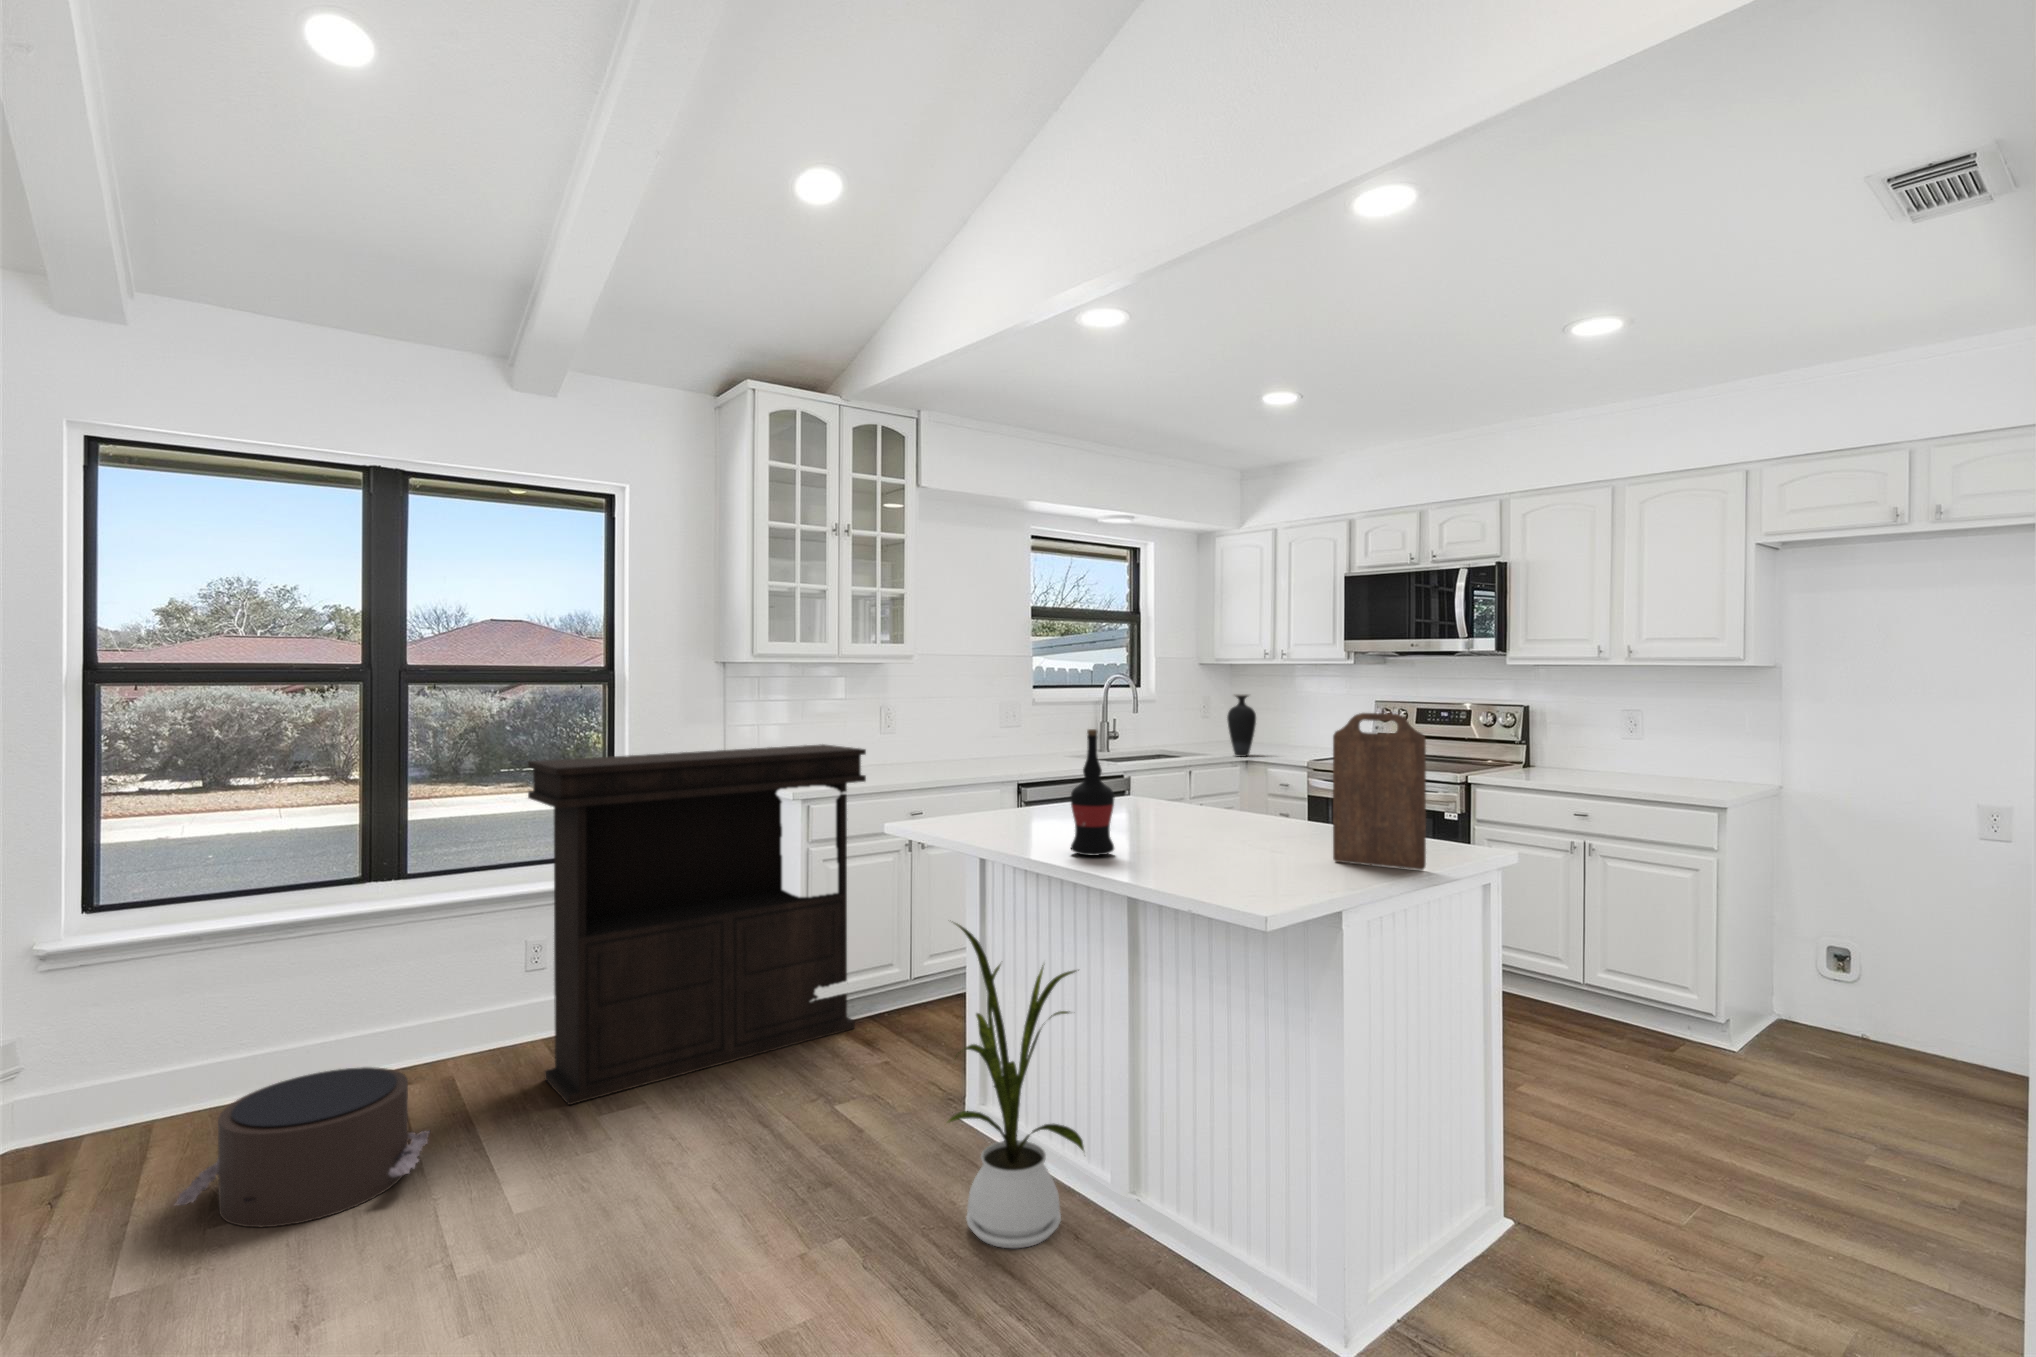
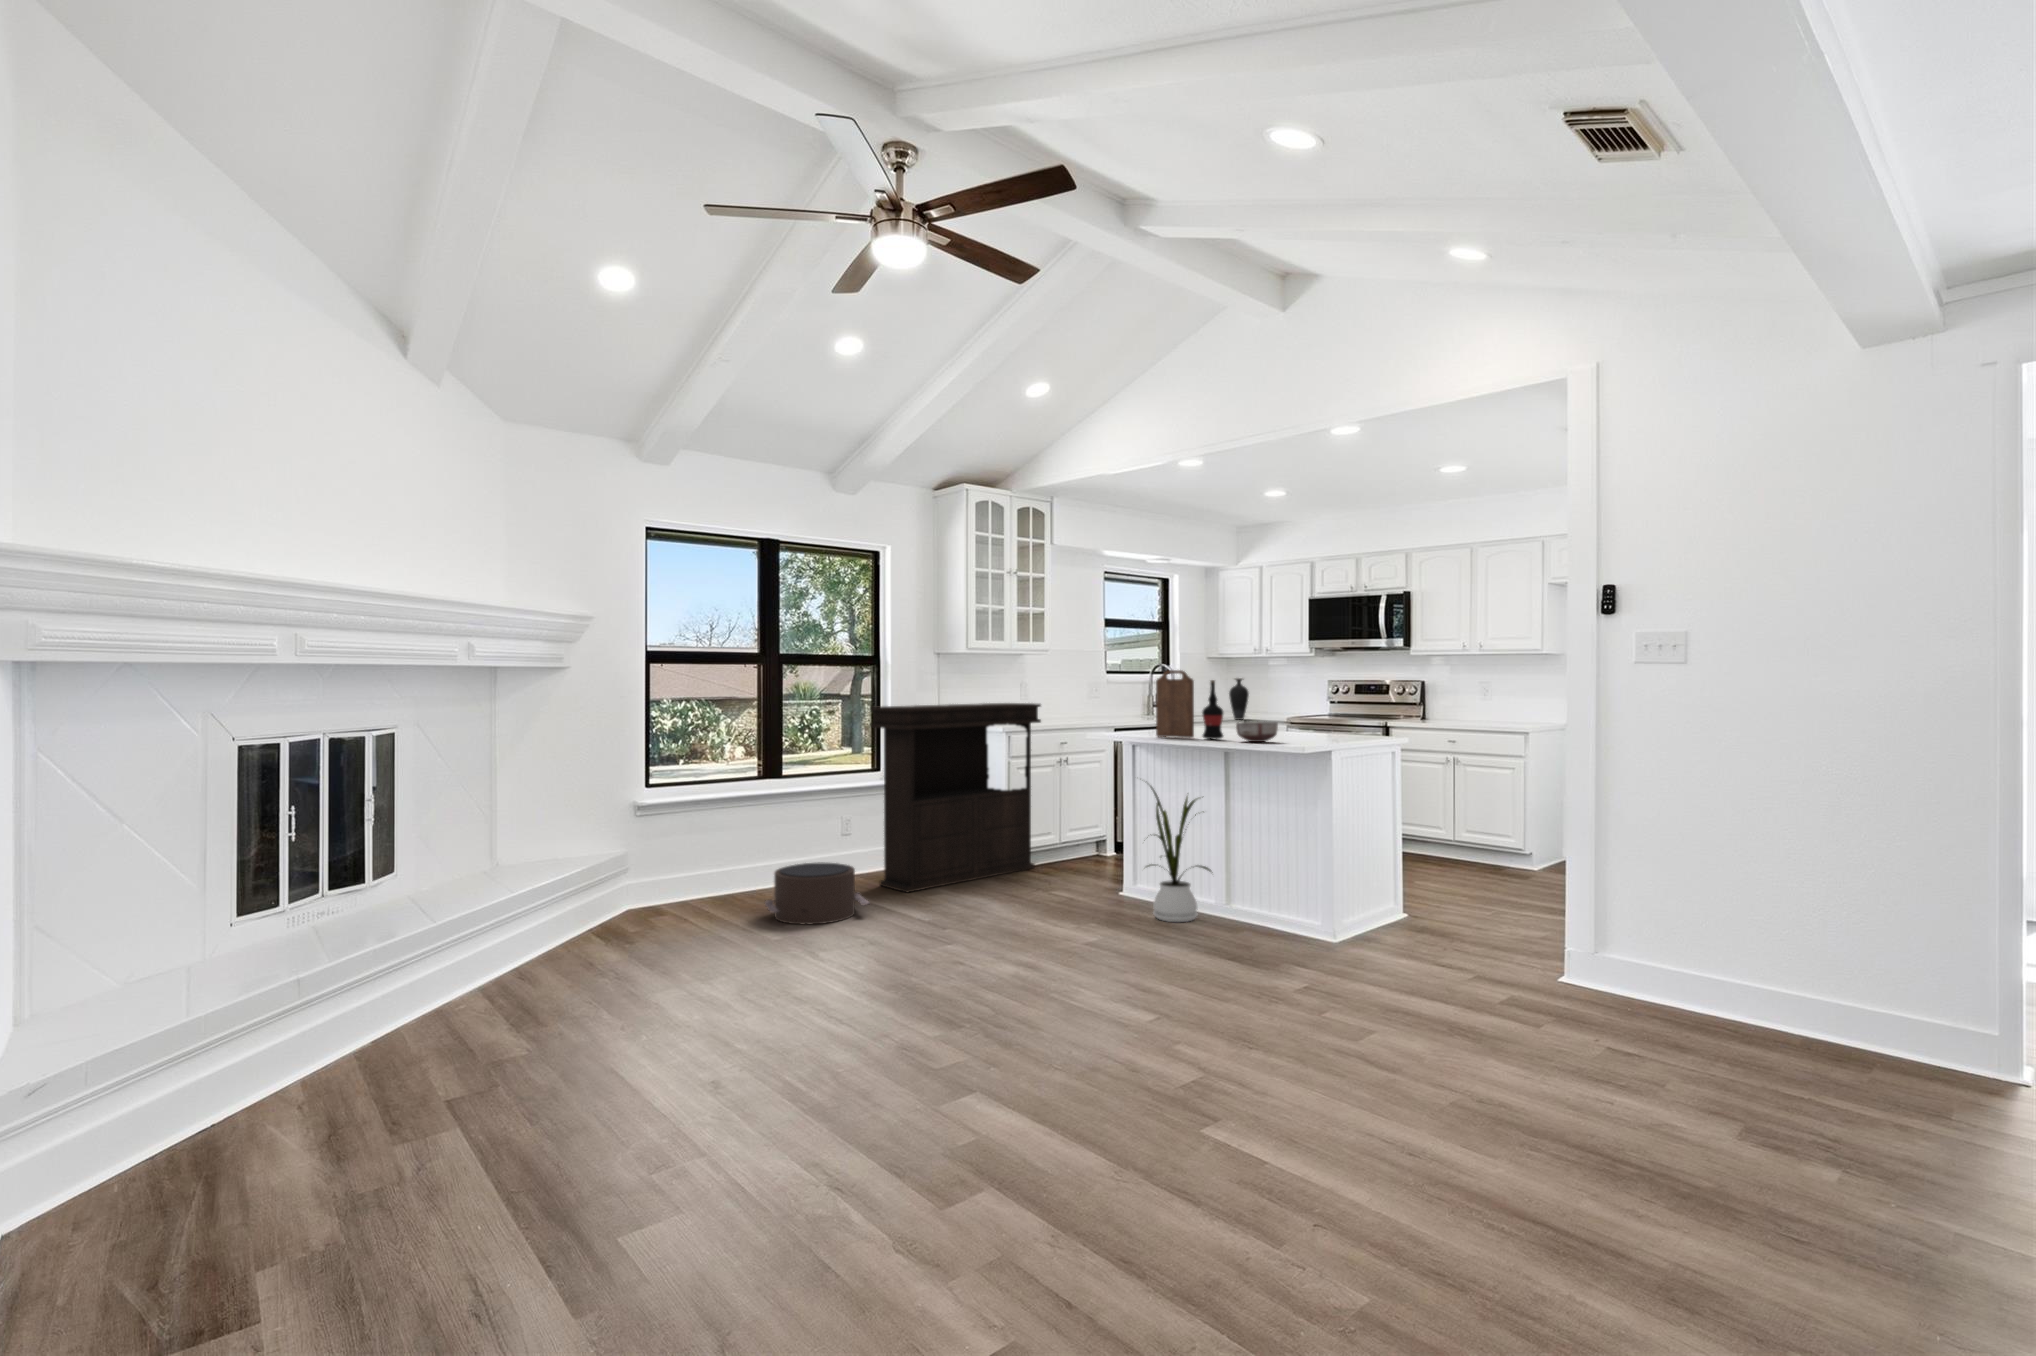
cutting board: present [1333,713,1426,870] -> present [1156,670,1194,738]
ceramic bowl: none [1128,823,1219,874] -> present [1236,722,1278,742]

